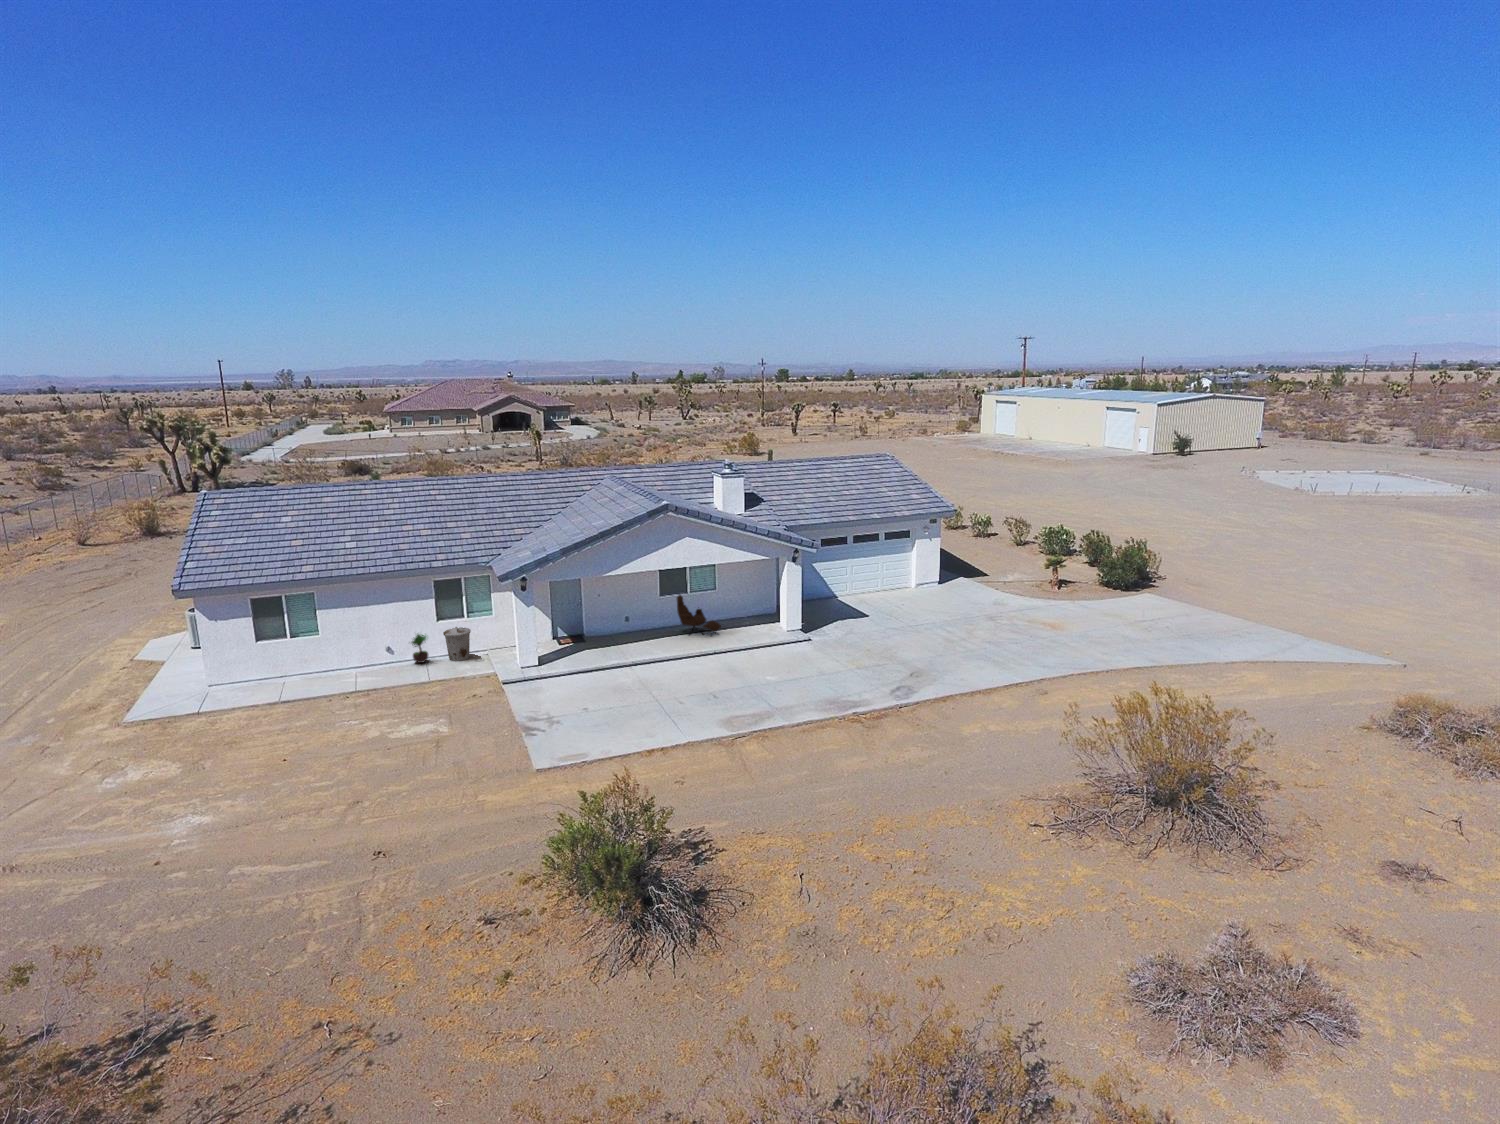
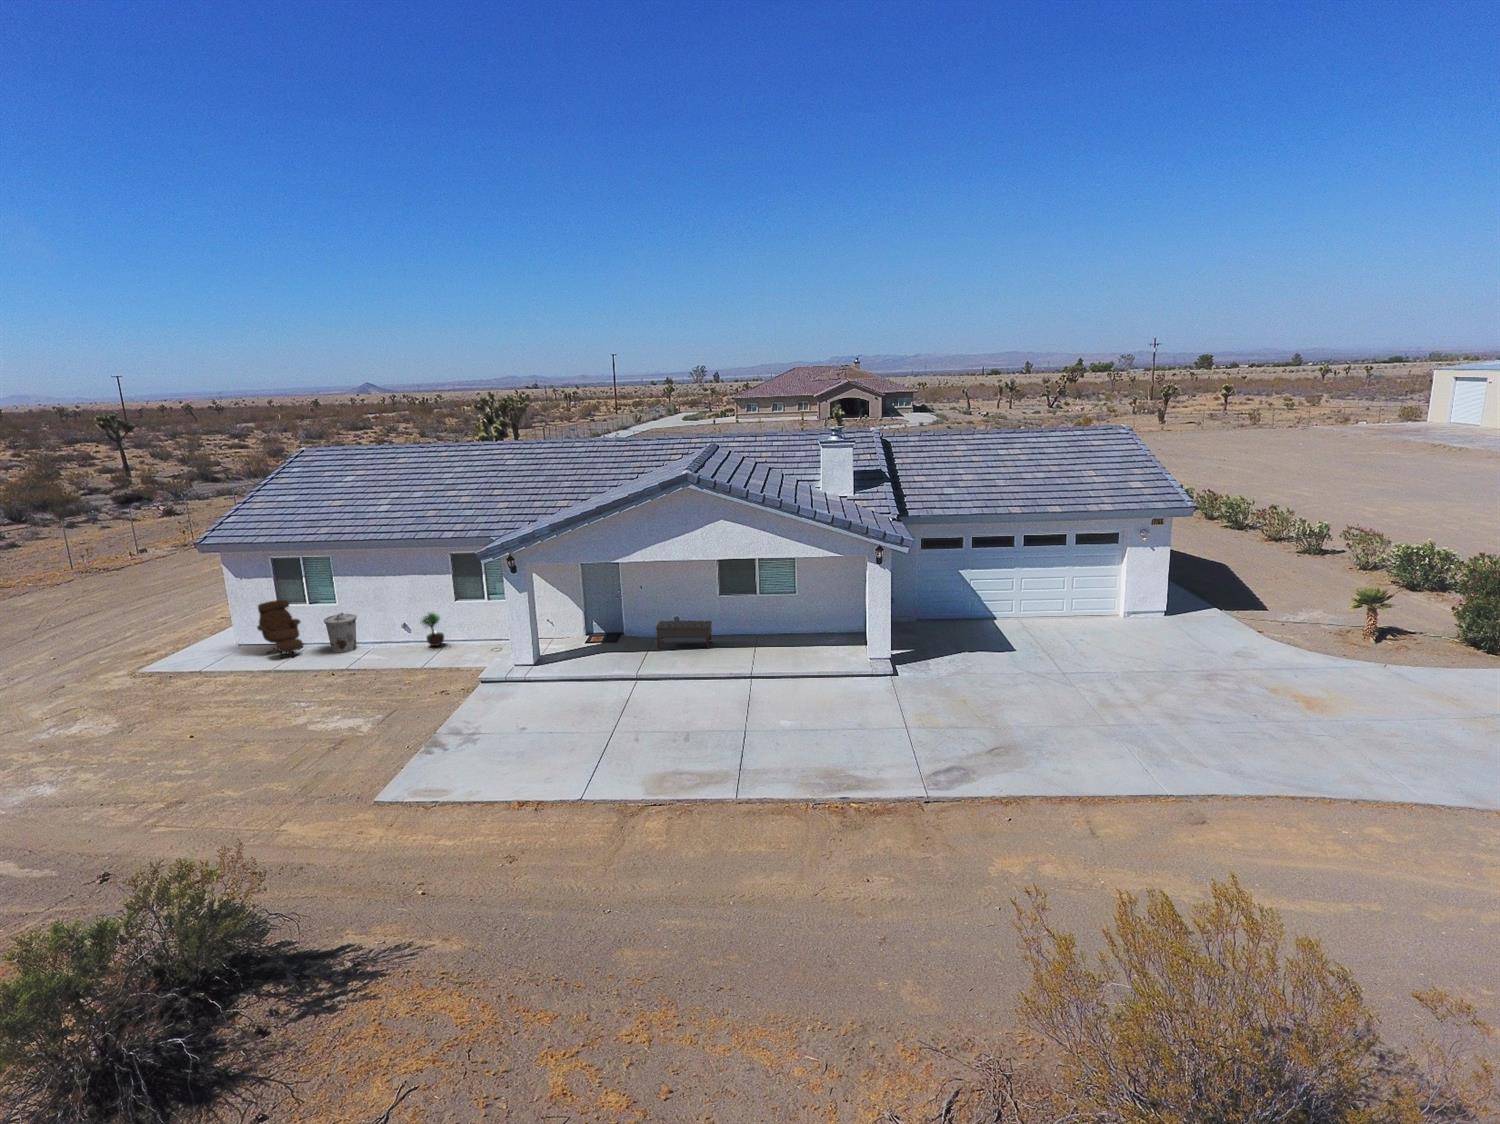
lounge chair: present [677,595,721,633] -> present [257,600,303,656]
bench: none [615,617,659,642] -> present [656,621,712,649]
trash can: present [443,627,471,661] -> present [324,613,357,653]

